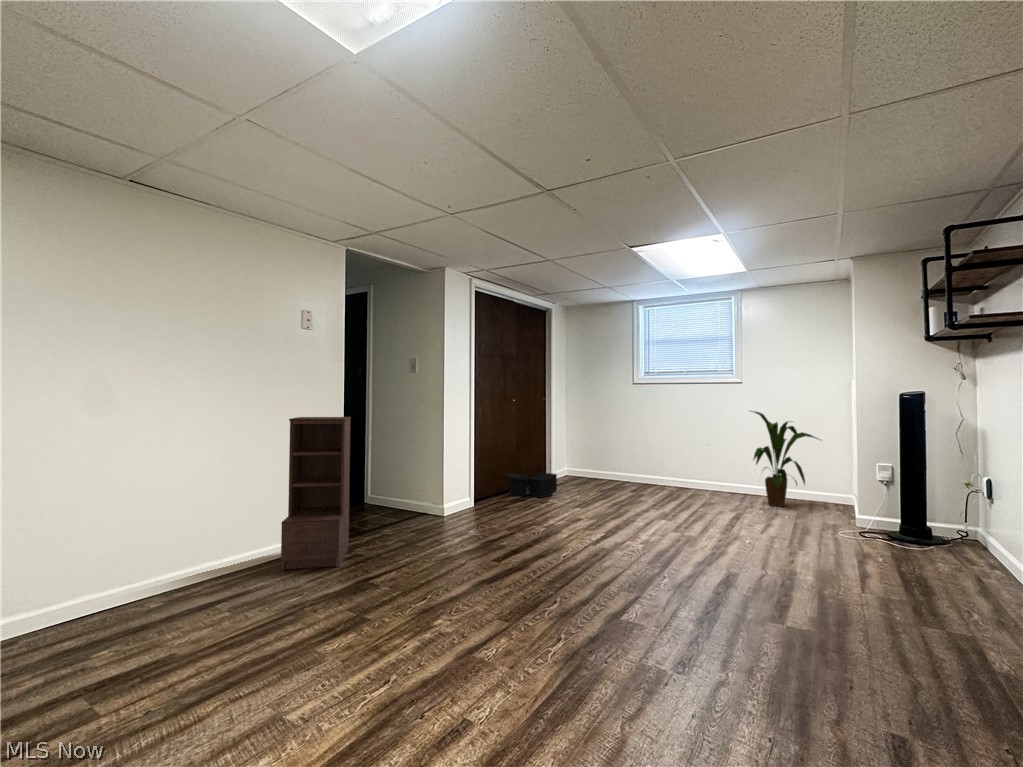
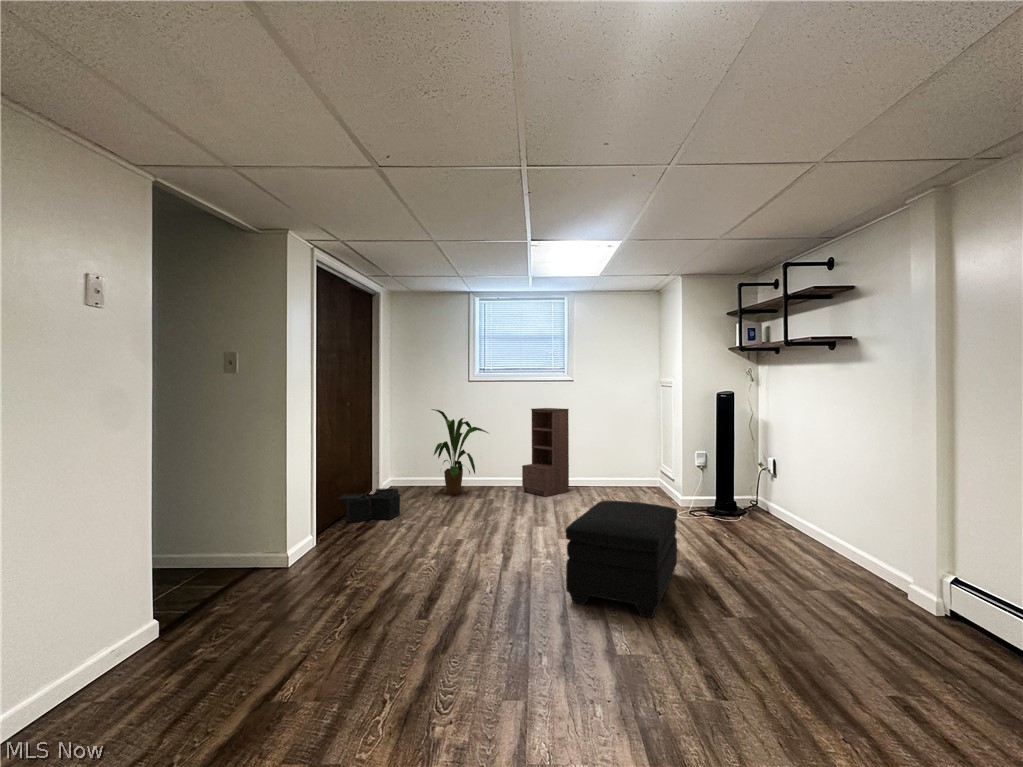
house plant: present [751,411,818,507] -> present [432,409,488,495]
bookshelf: present [281,417,351,570] -> present [522,408,569,497]
ottoman: none [618,493,765,605] -> present [566,501,677,618]

